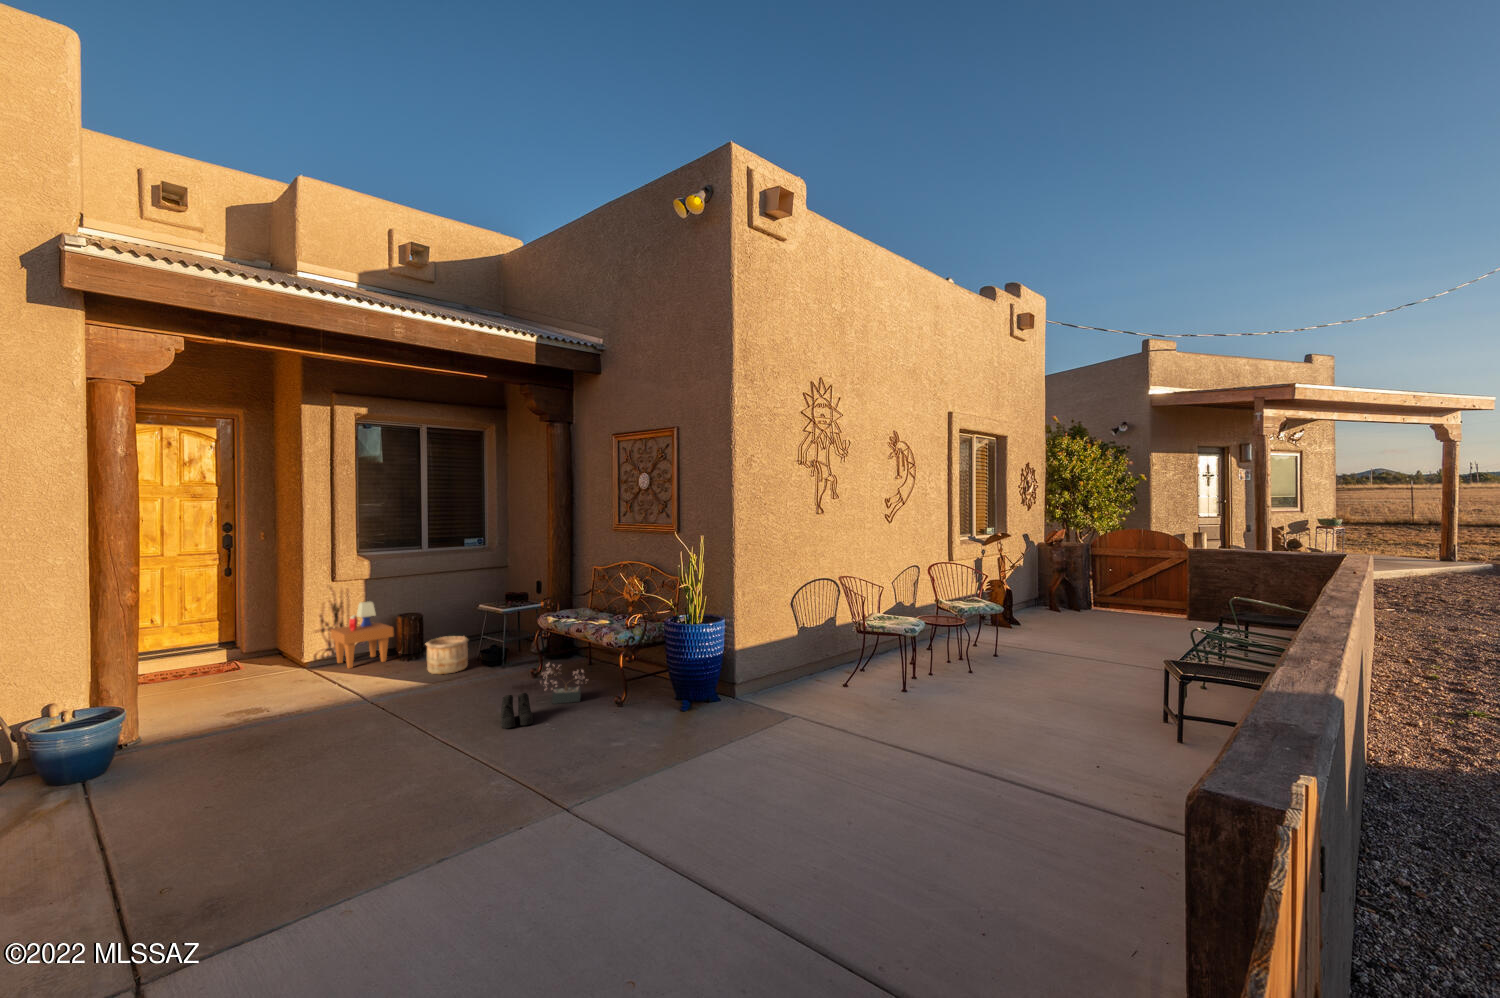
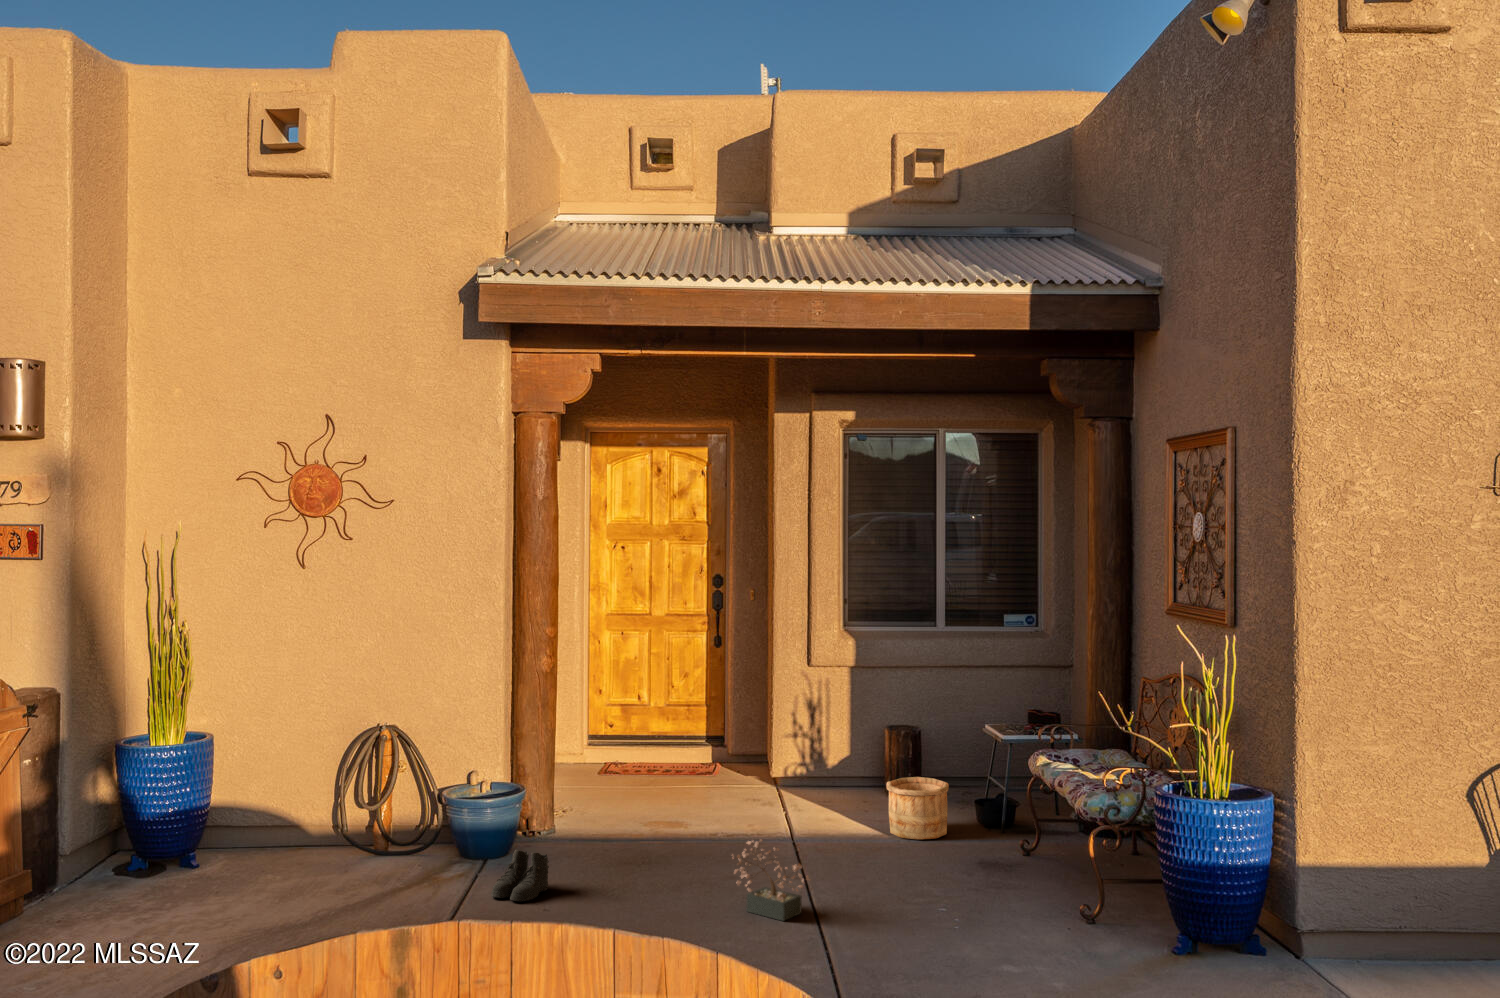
side table: present [331,601,394,668] -> none [803,702,871,800]
decorative plant: present [543,663,587,704] -> present [733,840,810,921]
boots: present [501,693,533,728] -> present [491,850,549,901]

